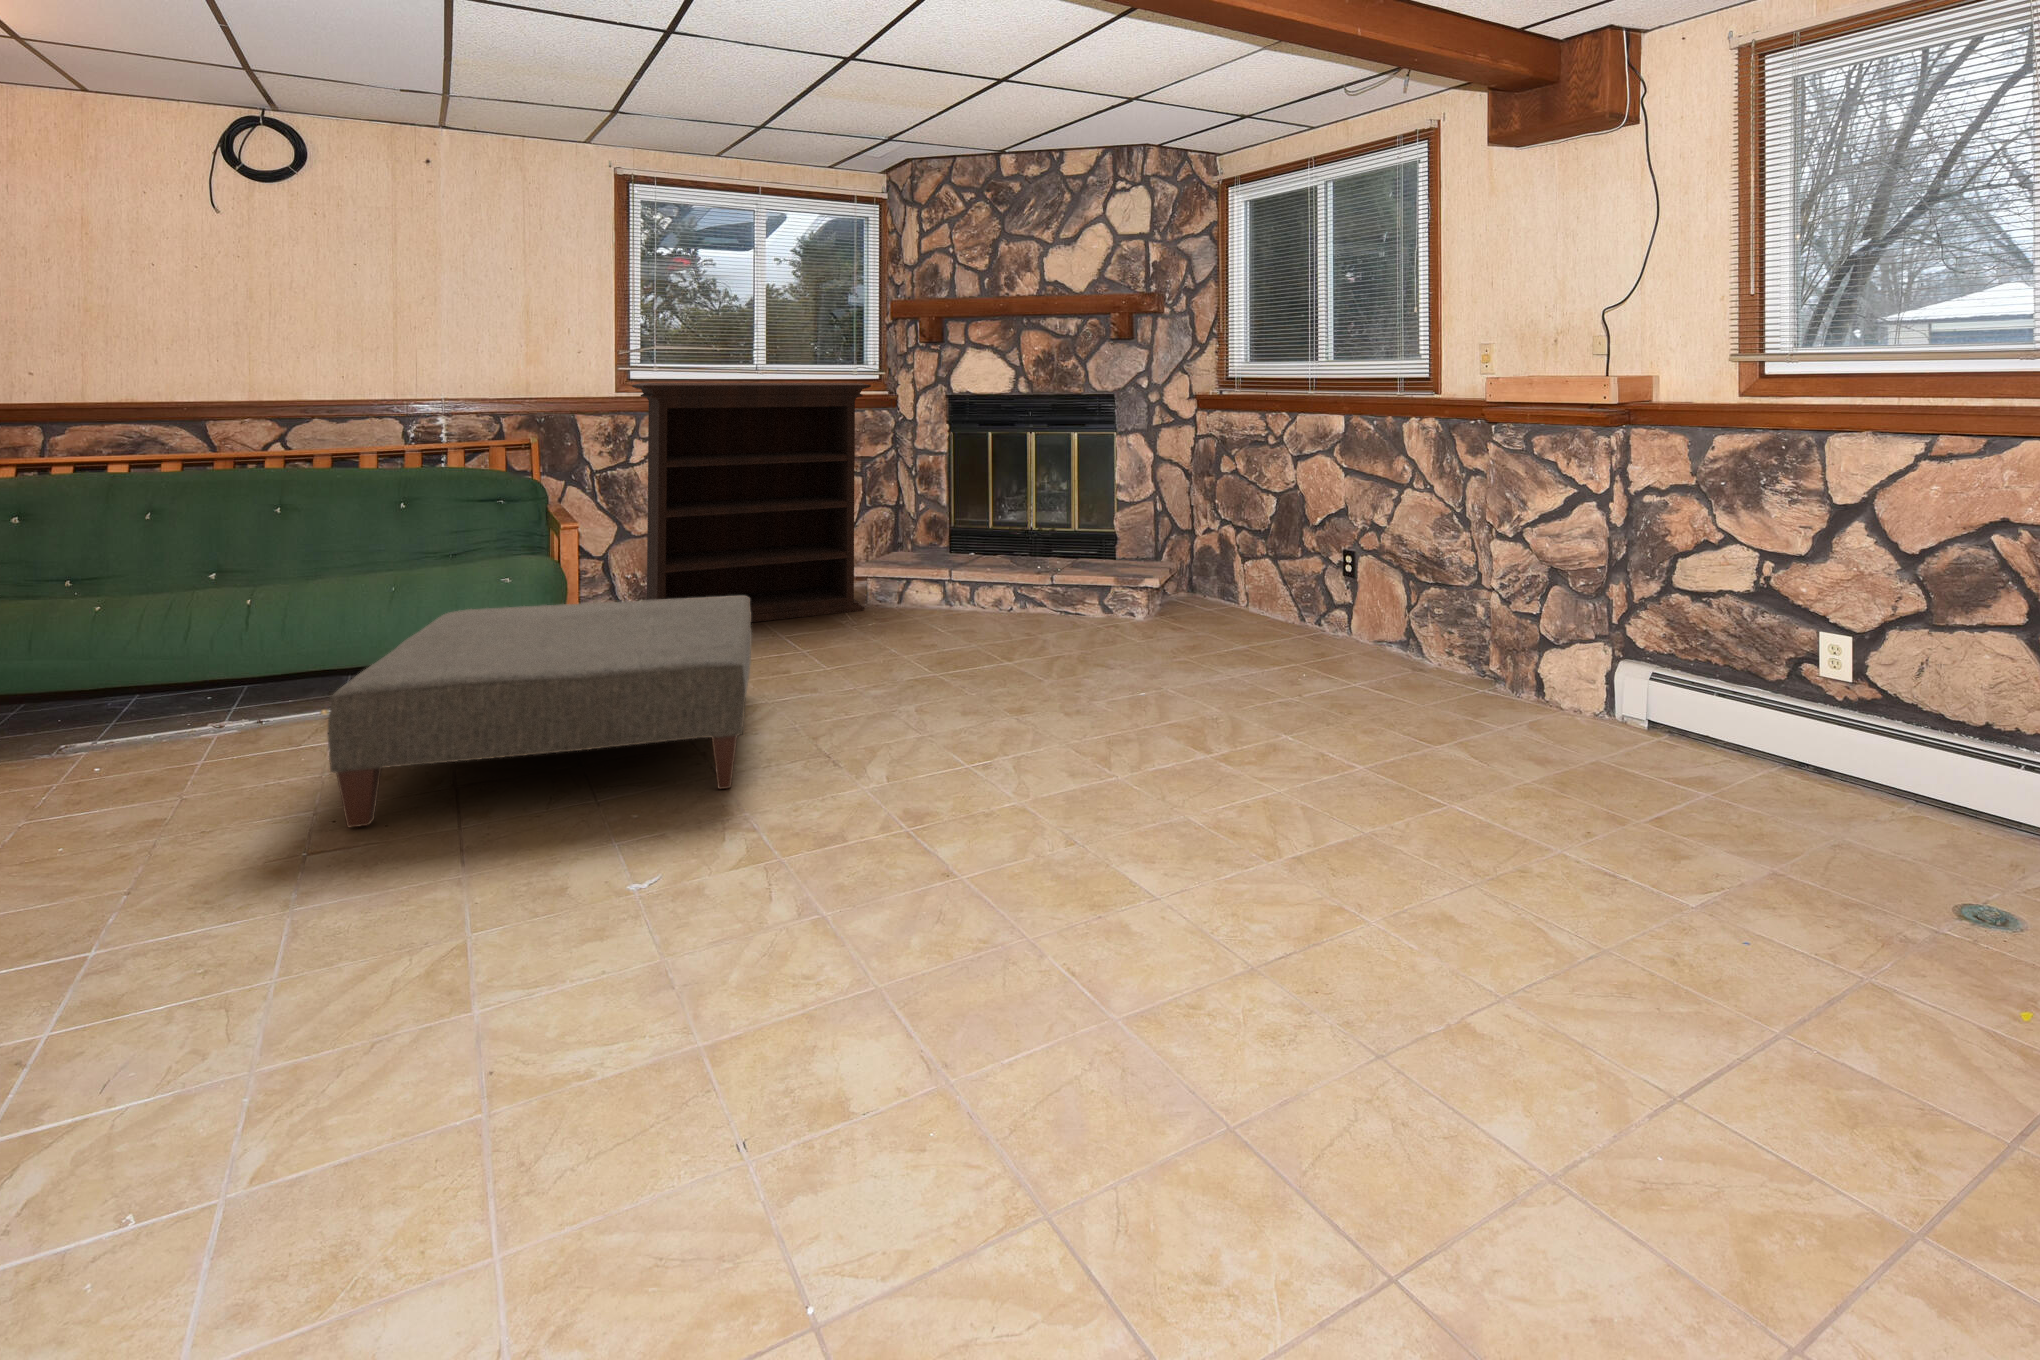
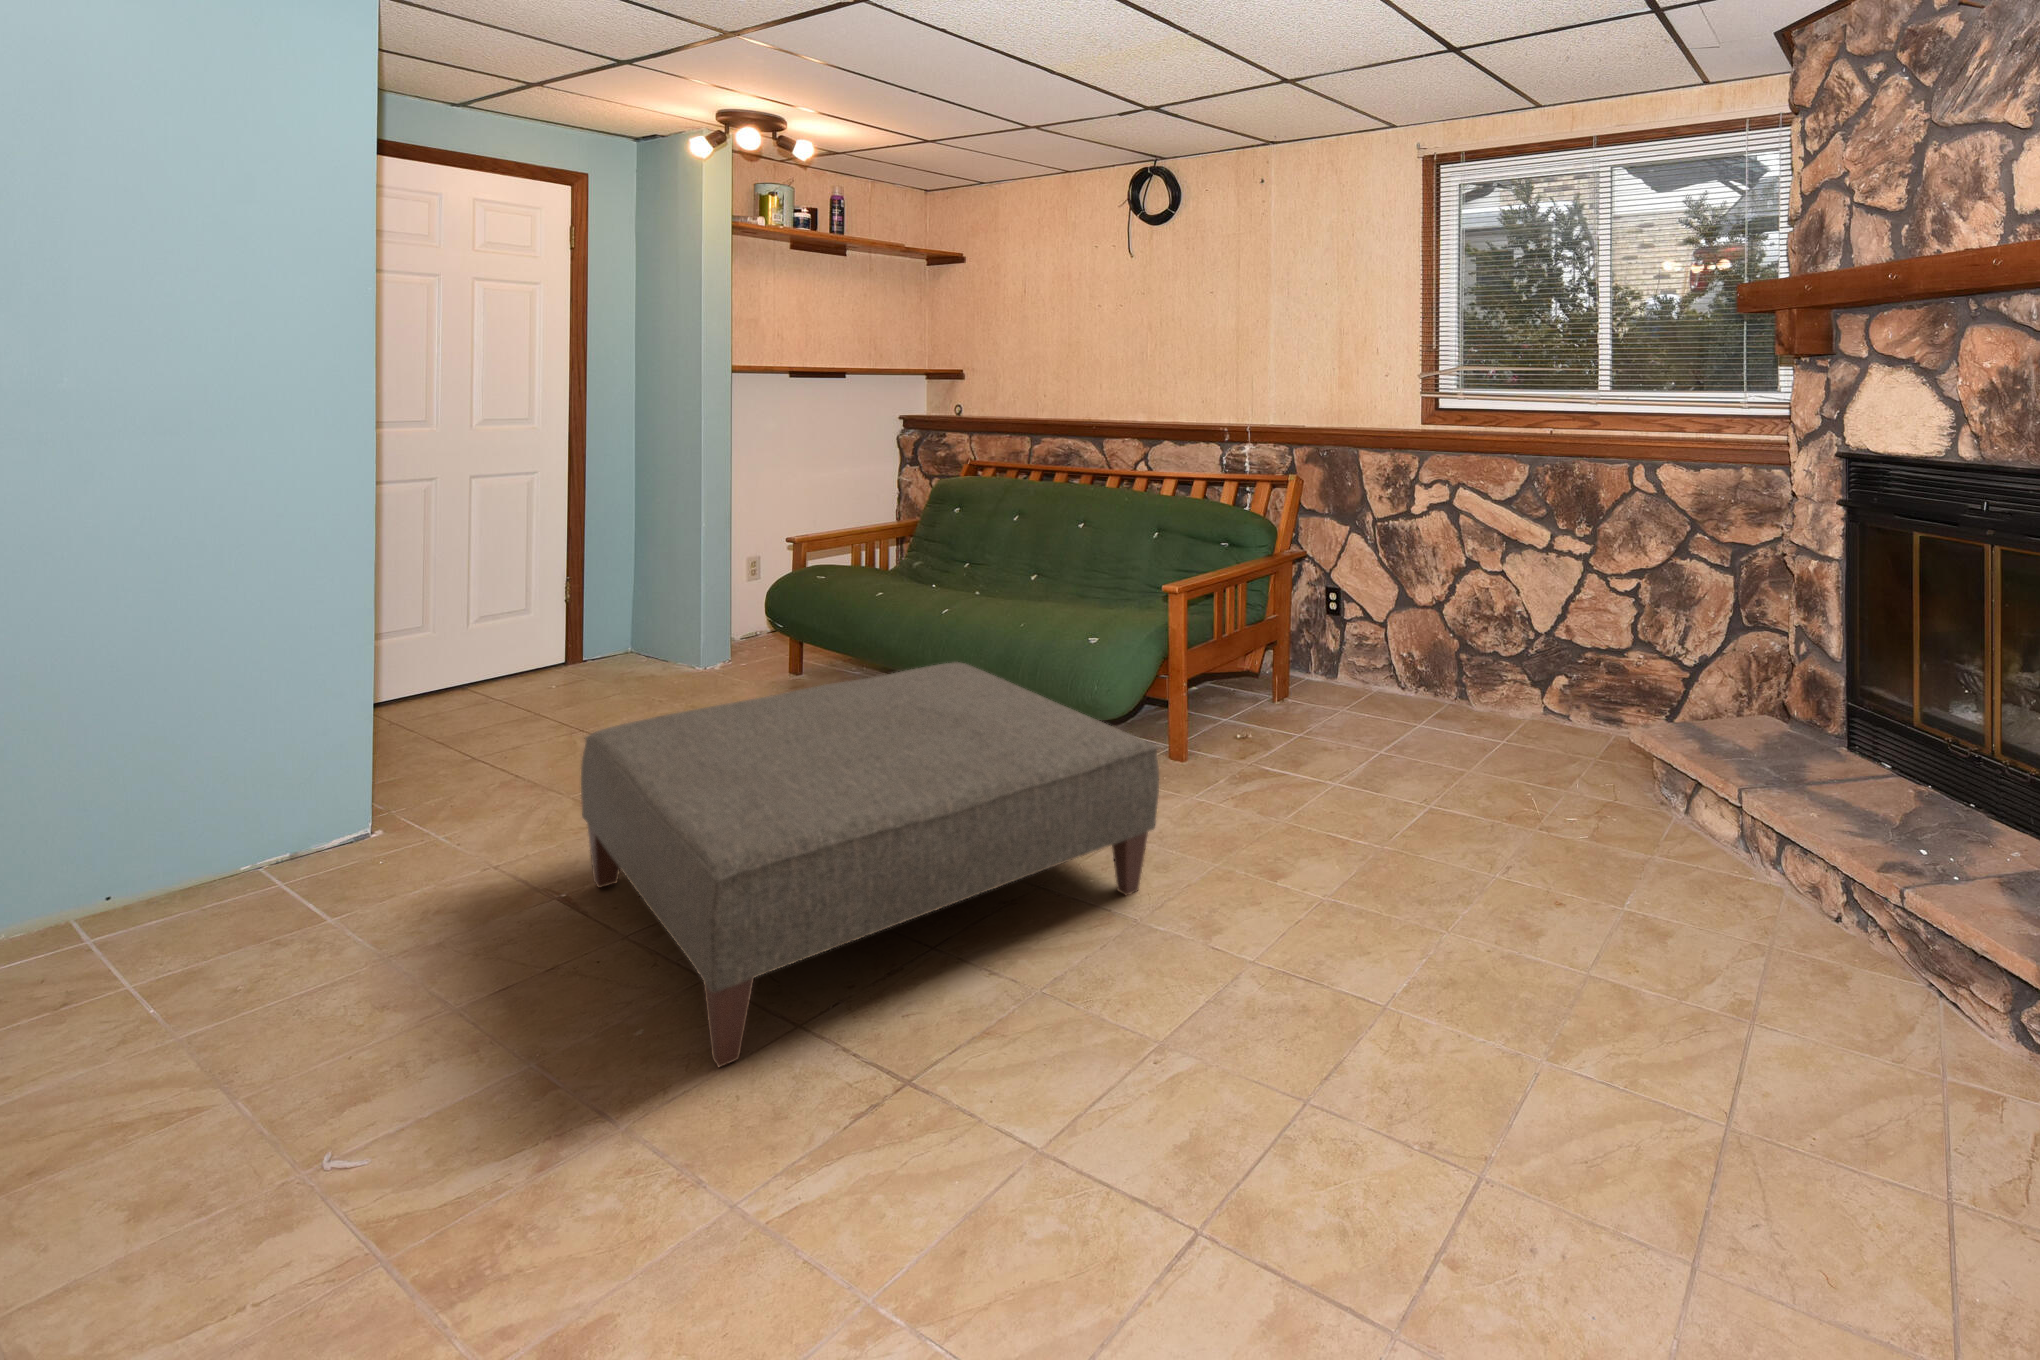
bookshelf: present [632,383,871,622] -> none [1306,412,1649,809]

